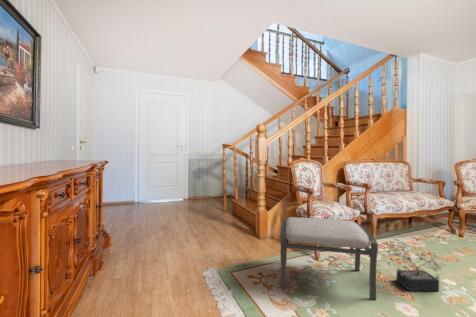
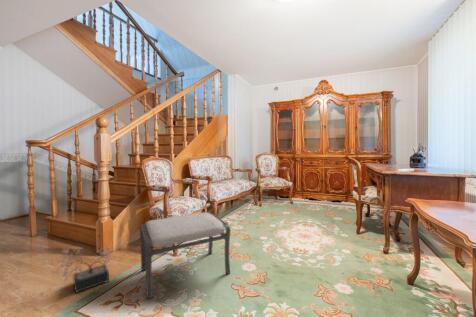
decorative plant: present [388,244,442,291] -> present [57,248,110,292]

